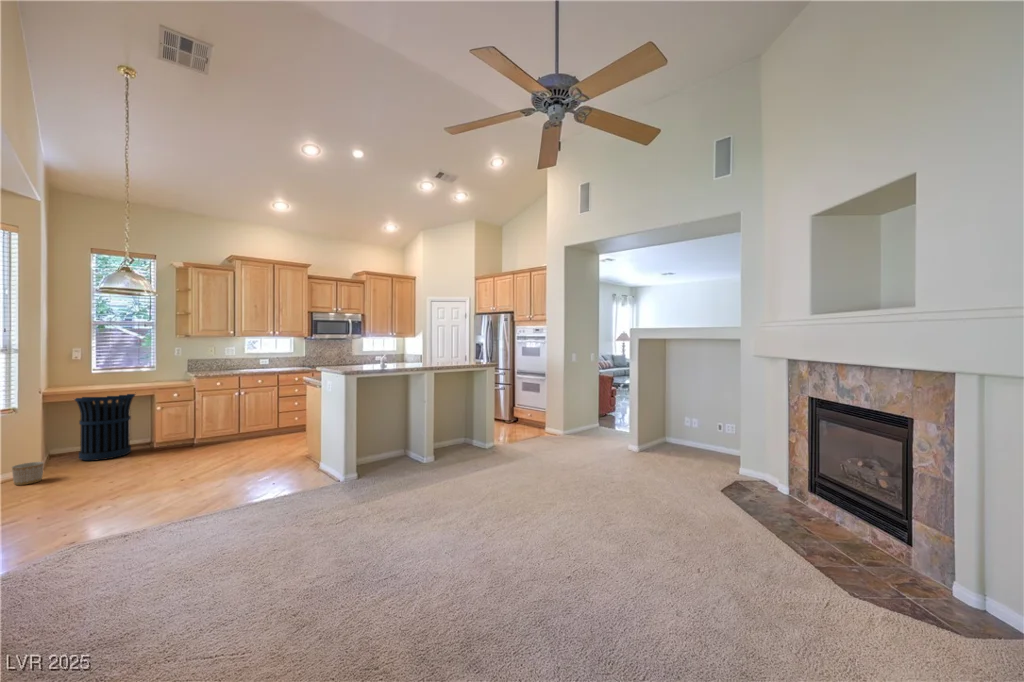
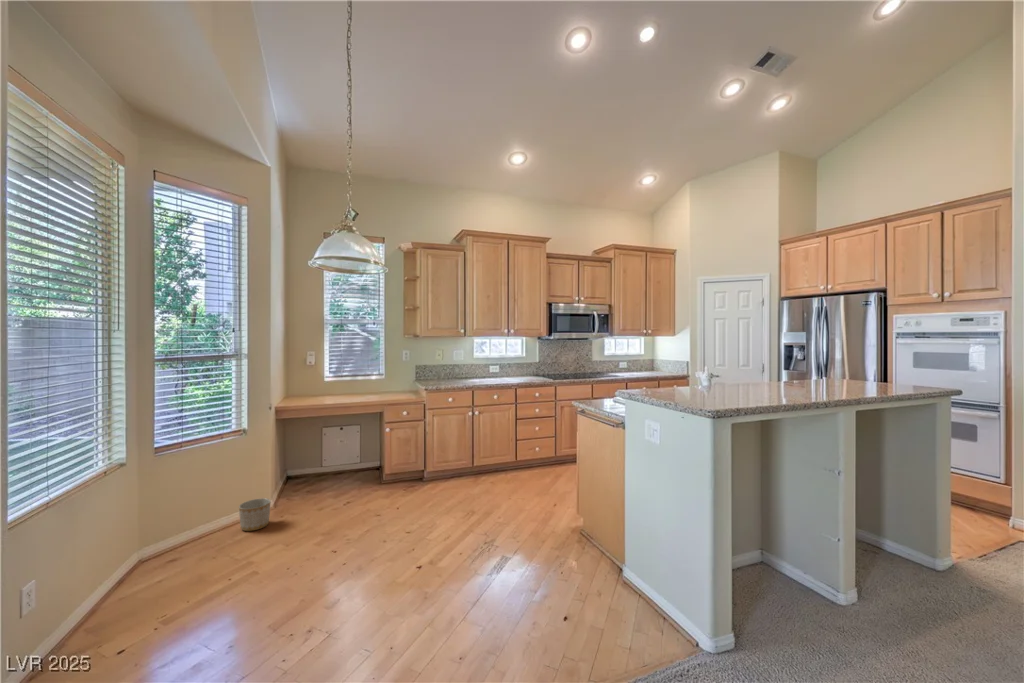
trash can: present [75,394,135,461] -> none [306,405,366,491]

